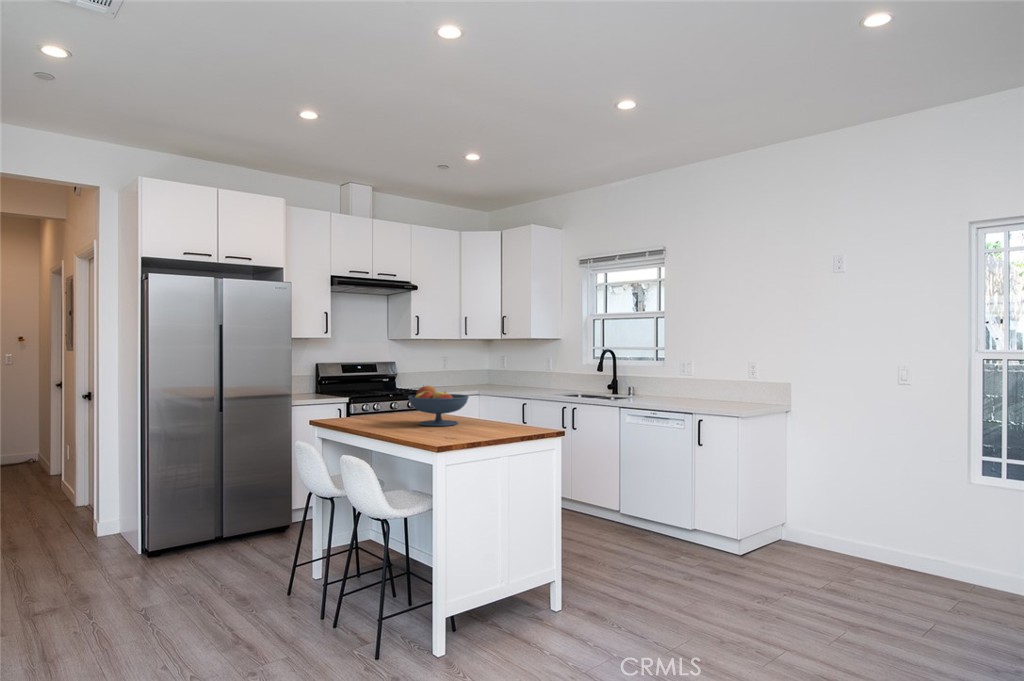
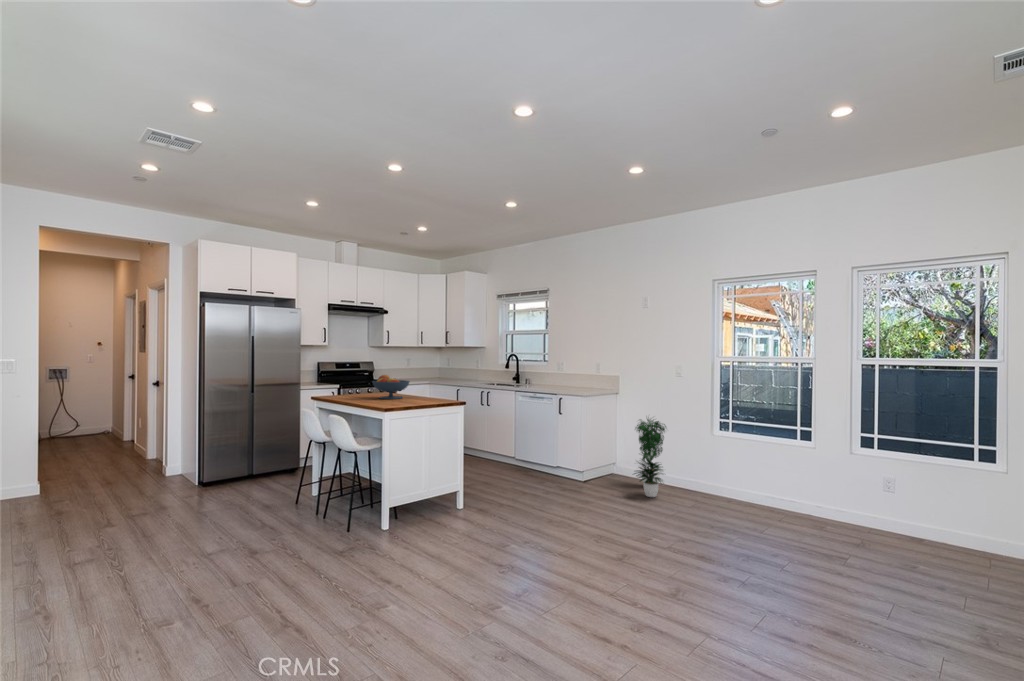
potted plant: none [831,447,899,591] -> present [634,419,666,497]

